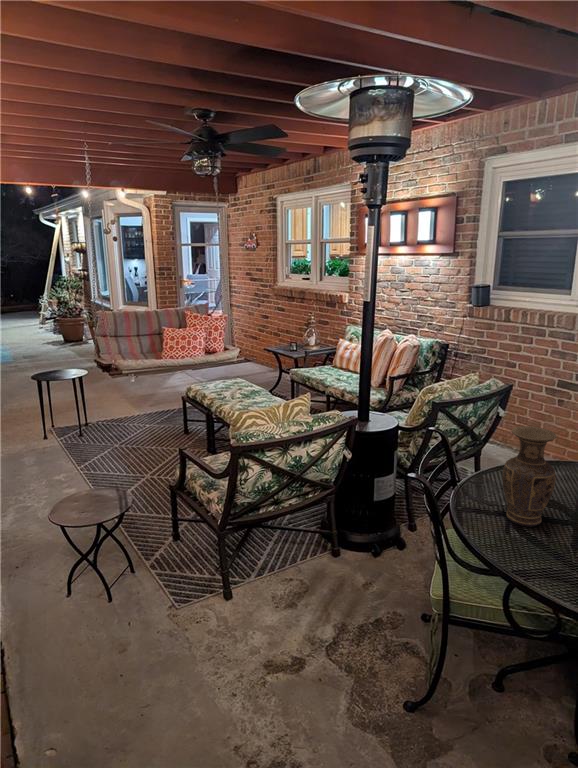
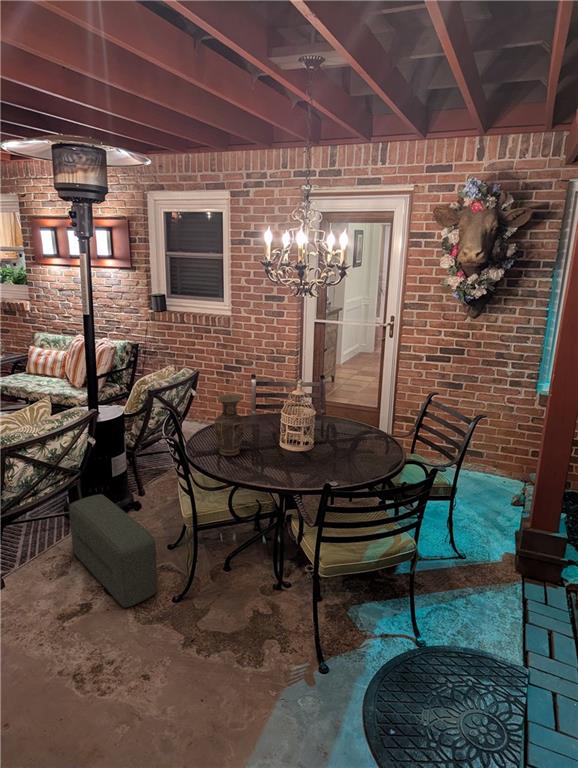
pouf: none [309,521,388,691] -> present [69,494,157,608]

